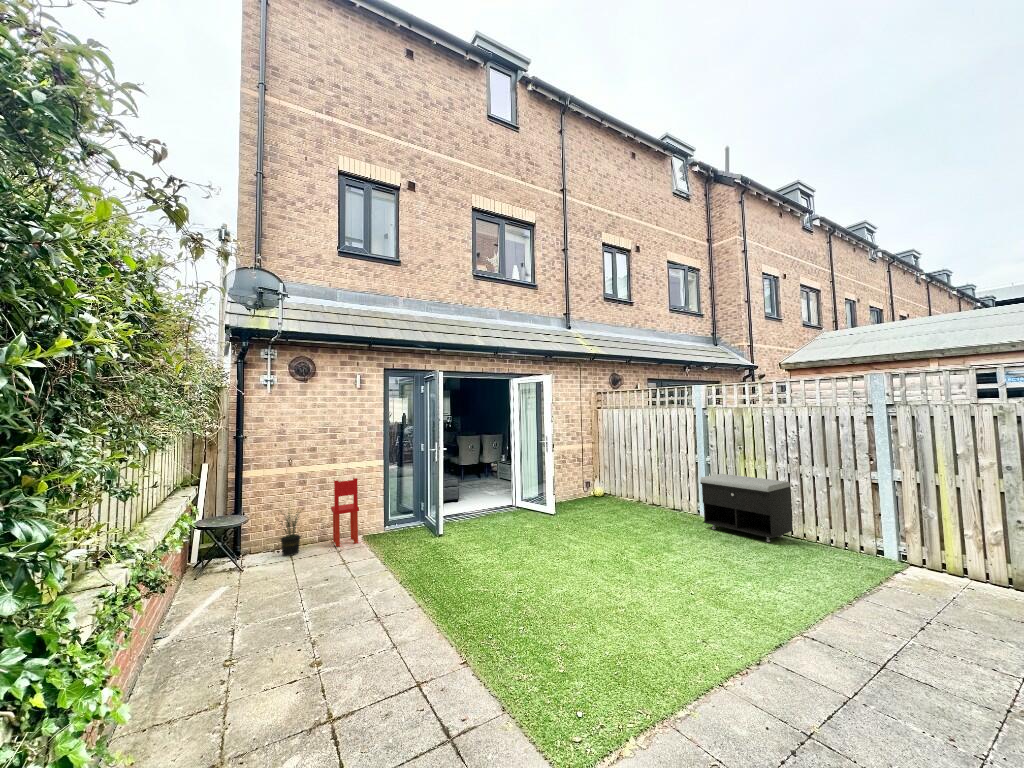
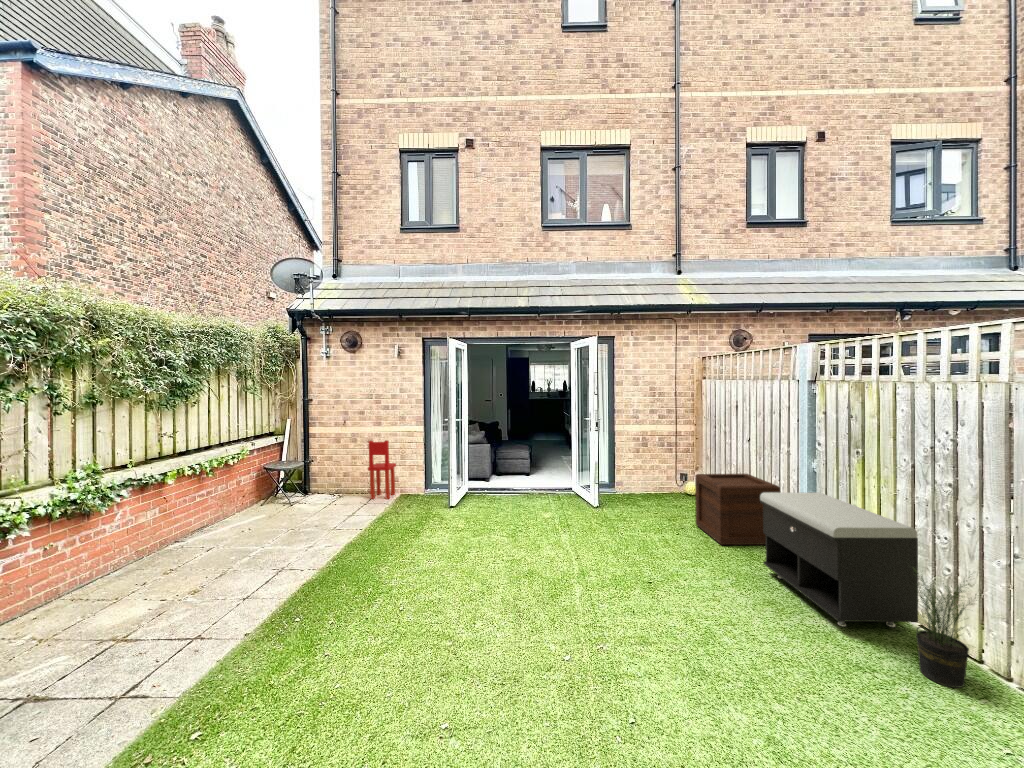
wooden crate: none [629,471,687,520] -> present [695,474,780,545]
potted plant: present [281,513,302,556] -> present [914,569,981,688]

